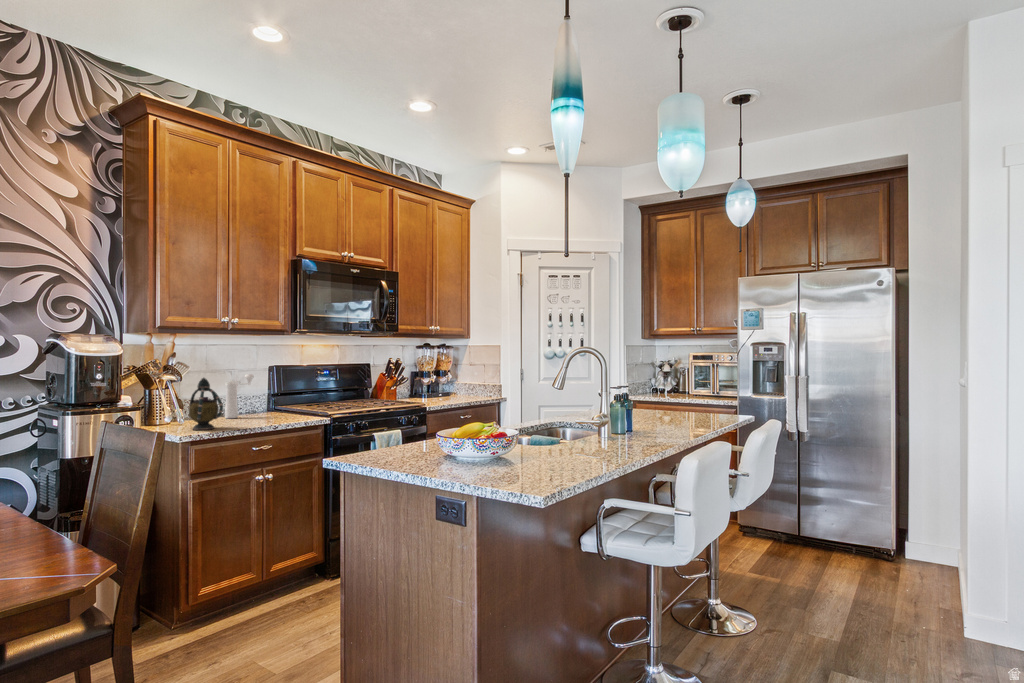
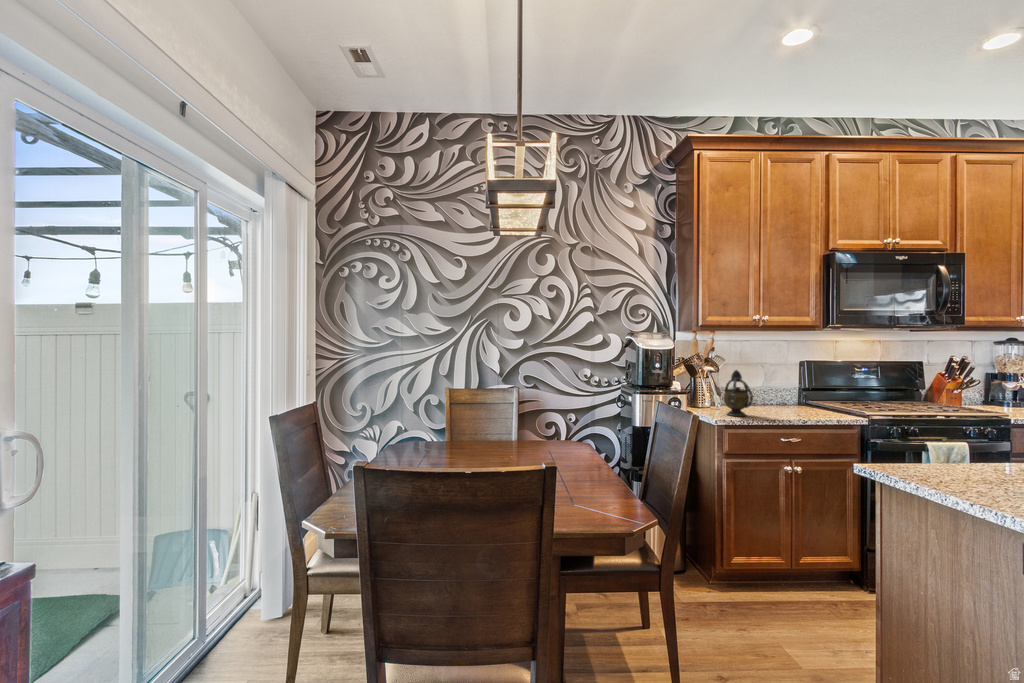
pepper mill: present [225,374,254,418] -> none [757,368,784,408]

